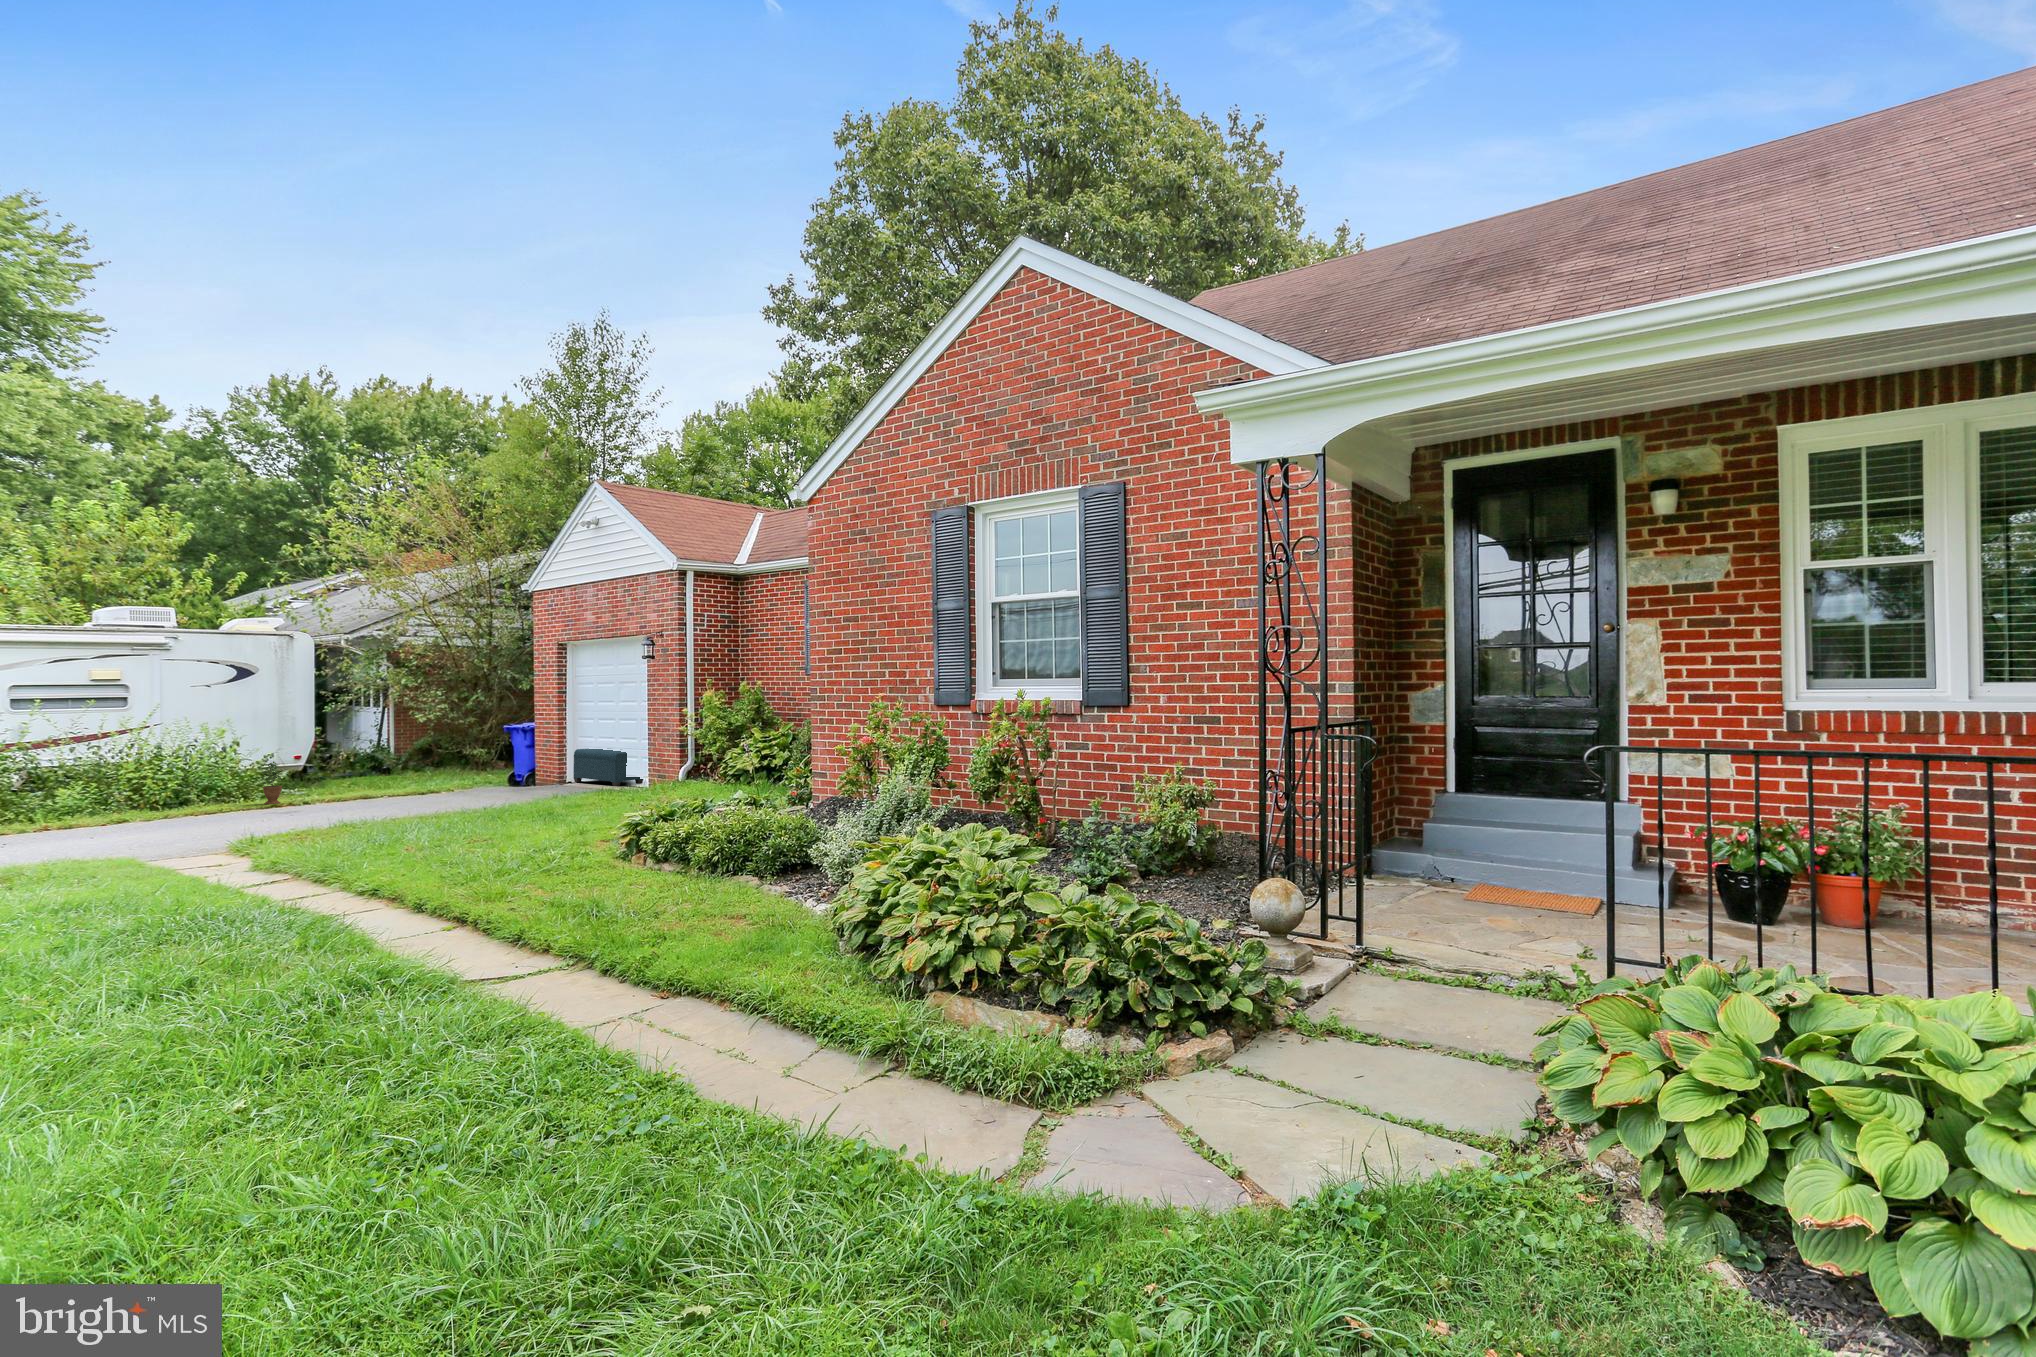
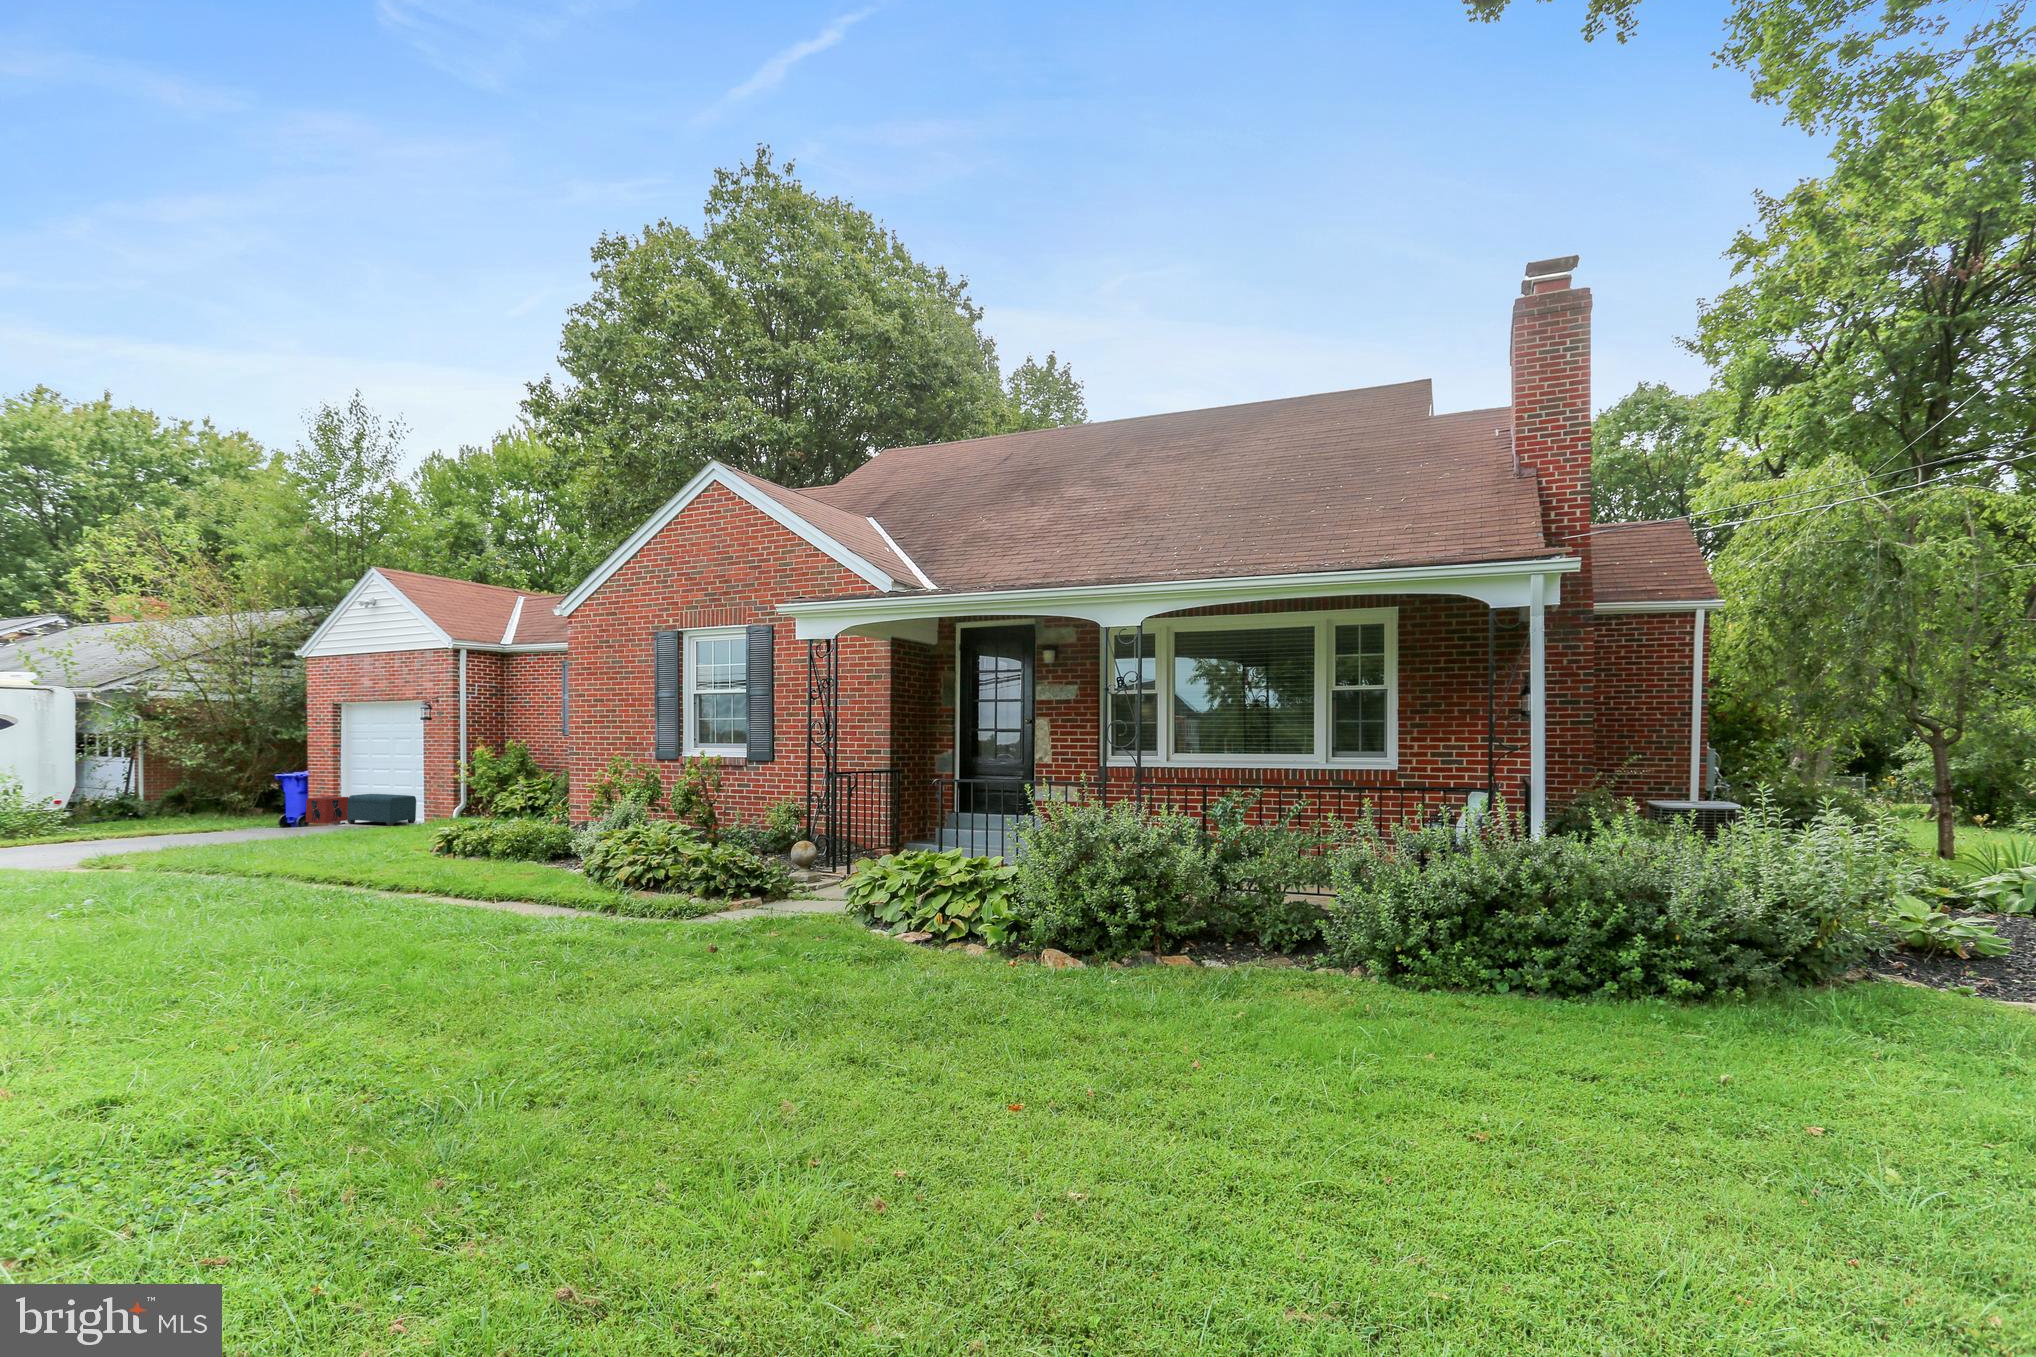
storage box: none [534,750,577,780] -> present [306,796,348,823]
potted plant: present [261,761,282,804] -> none [47,813,70,851]

